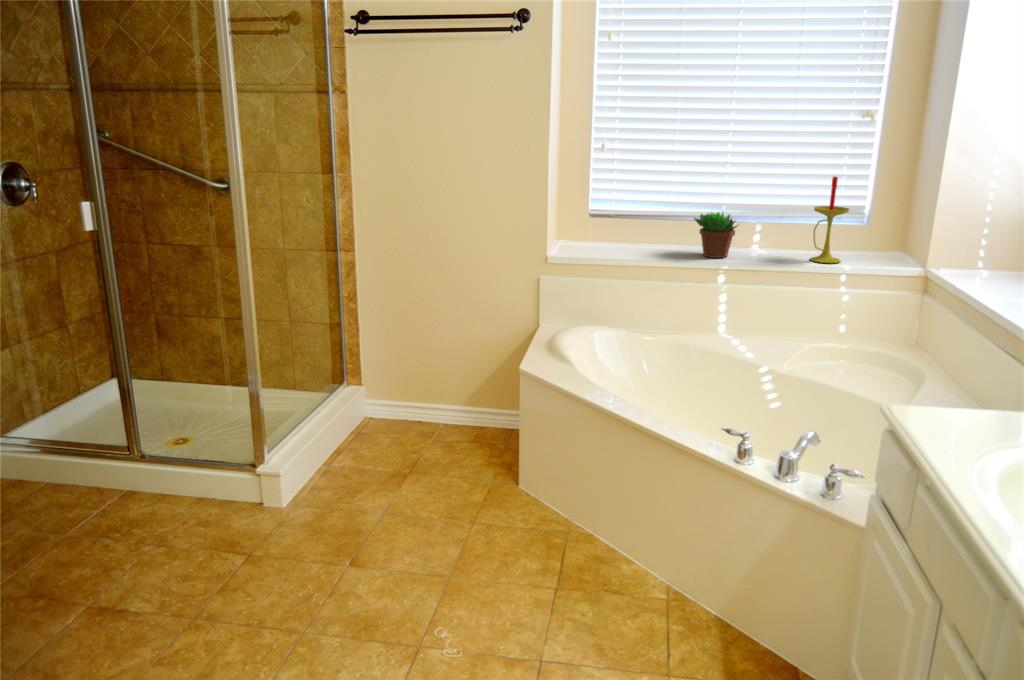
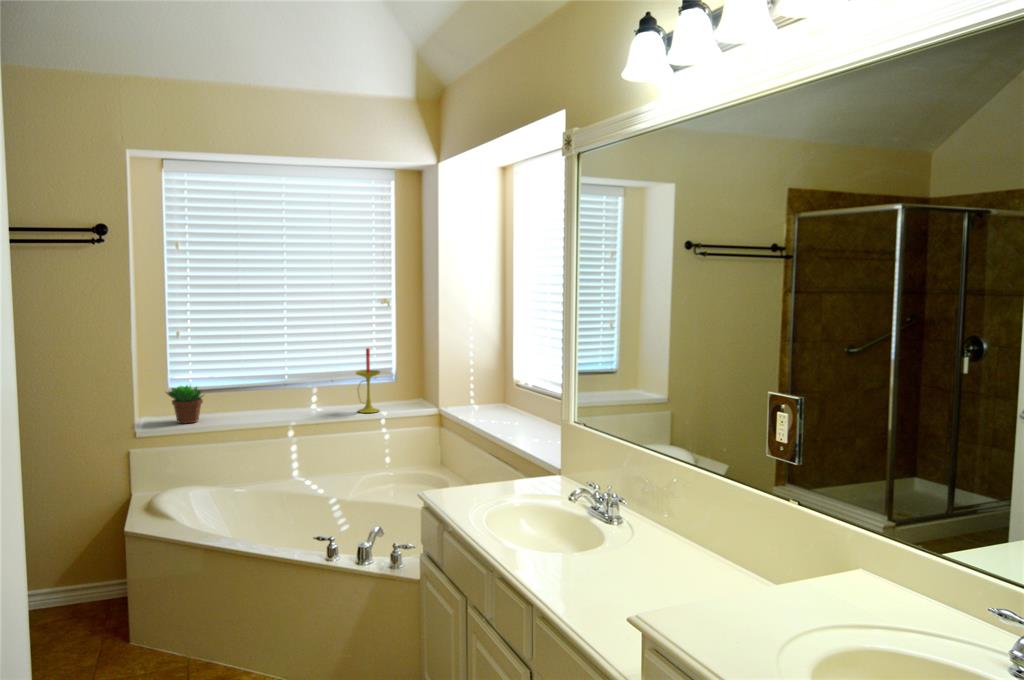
succulent plant: present [694,212,737,258] -> present [166,386,203,423]

